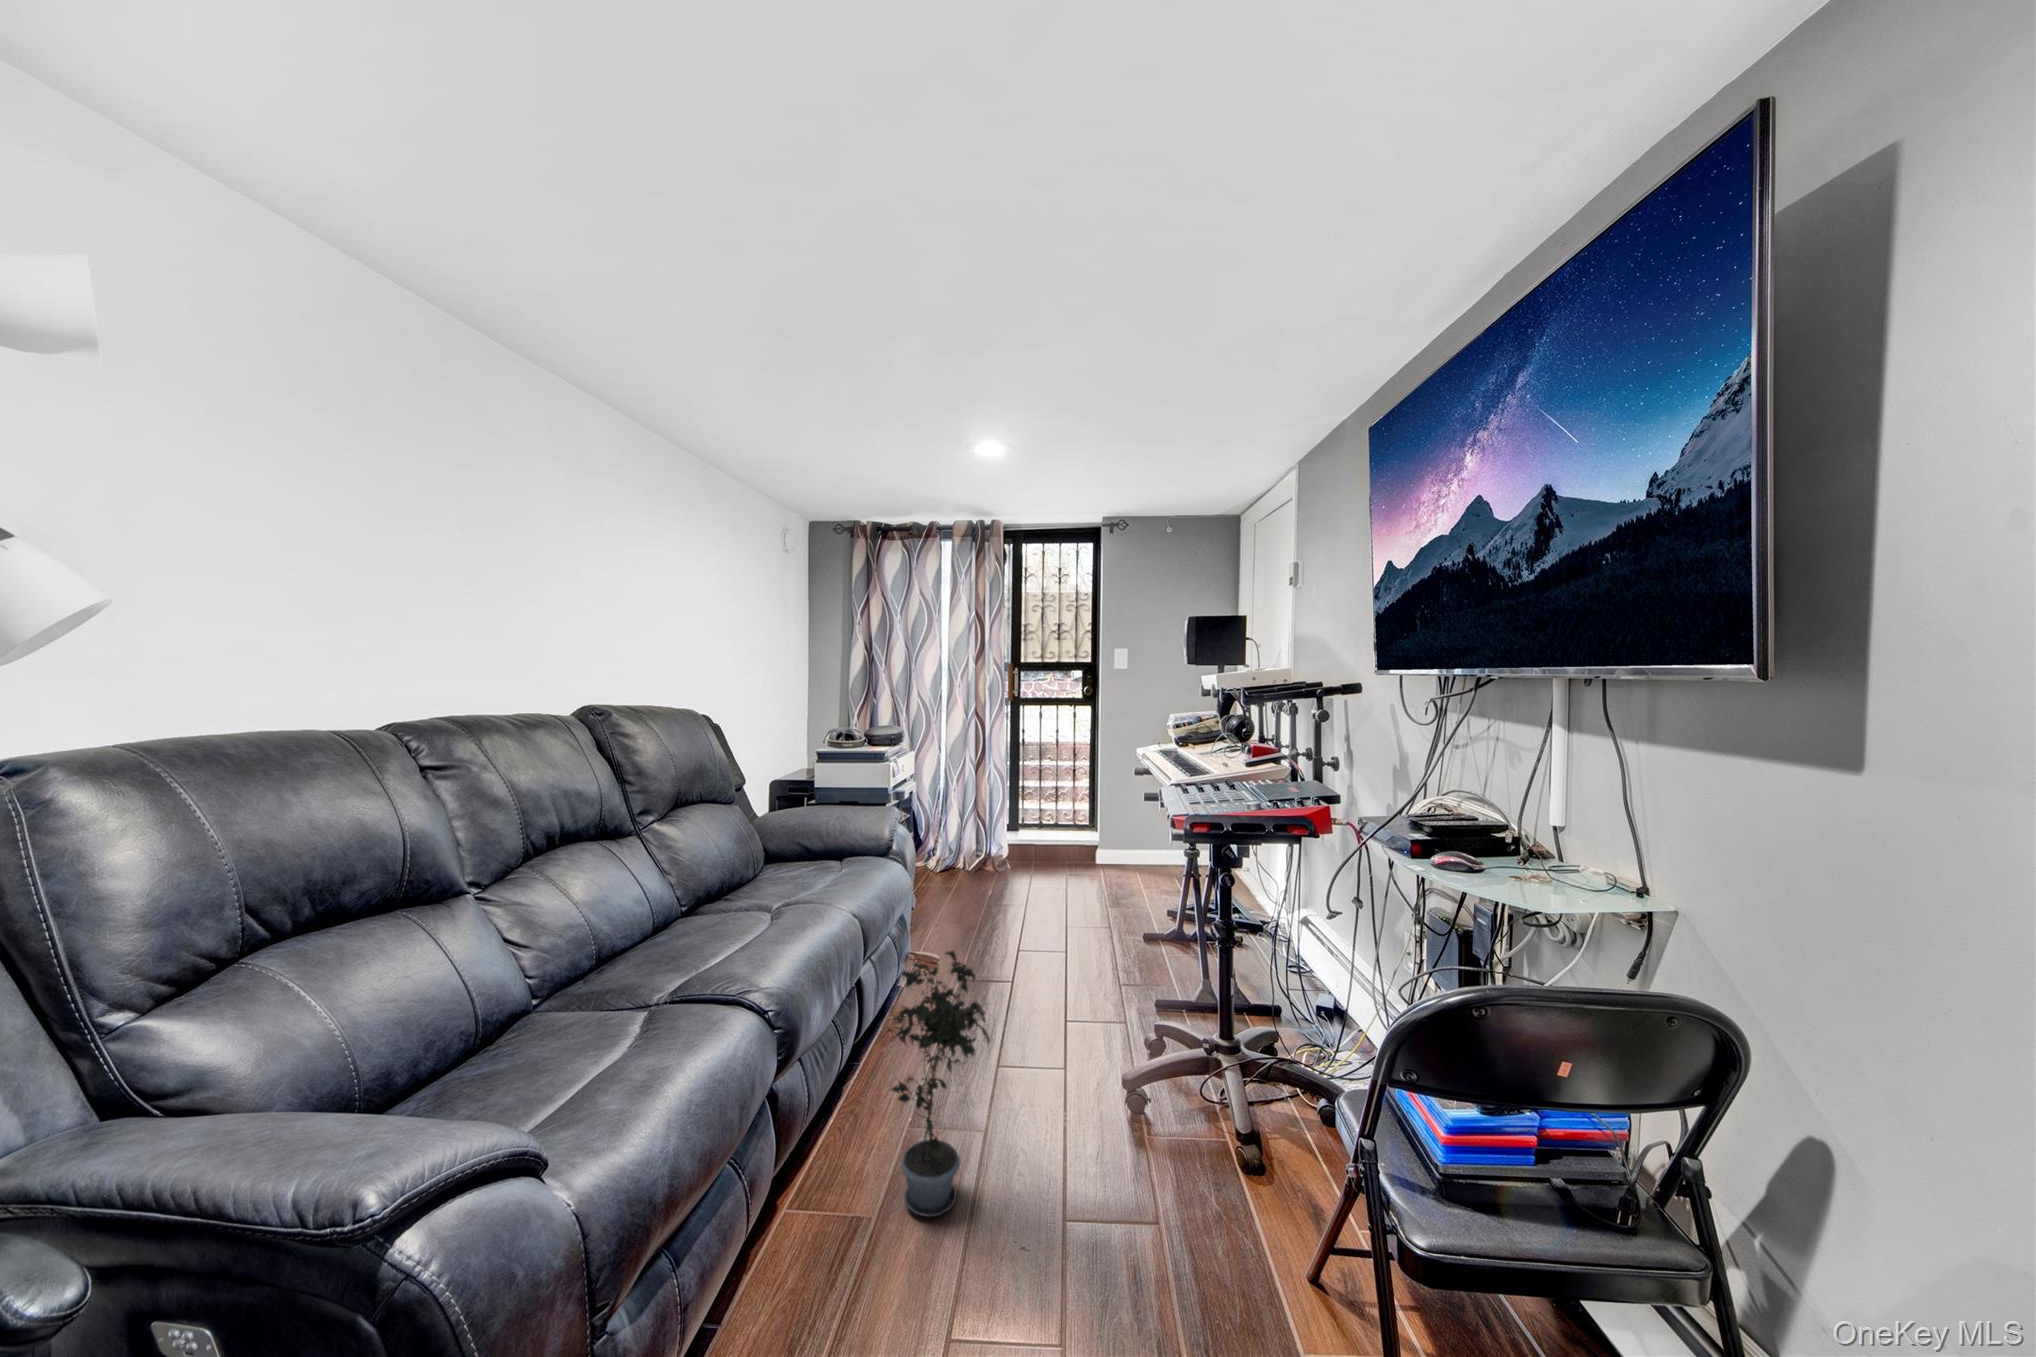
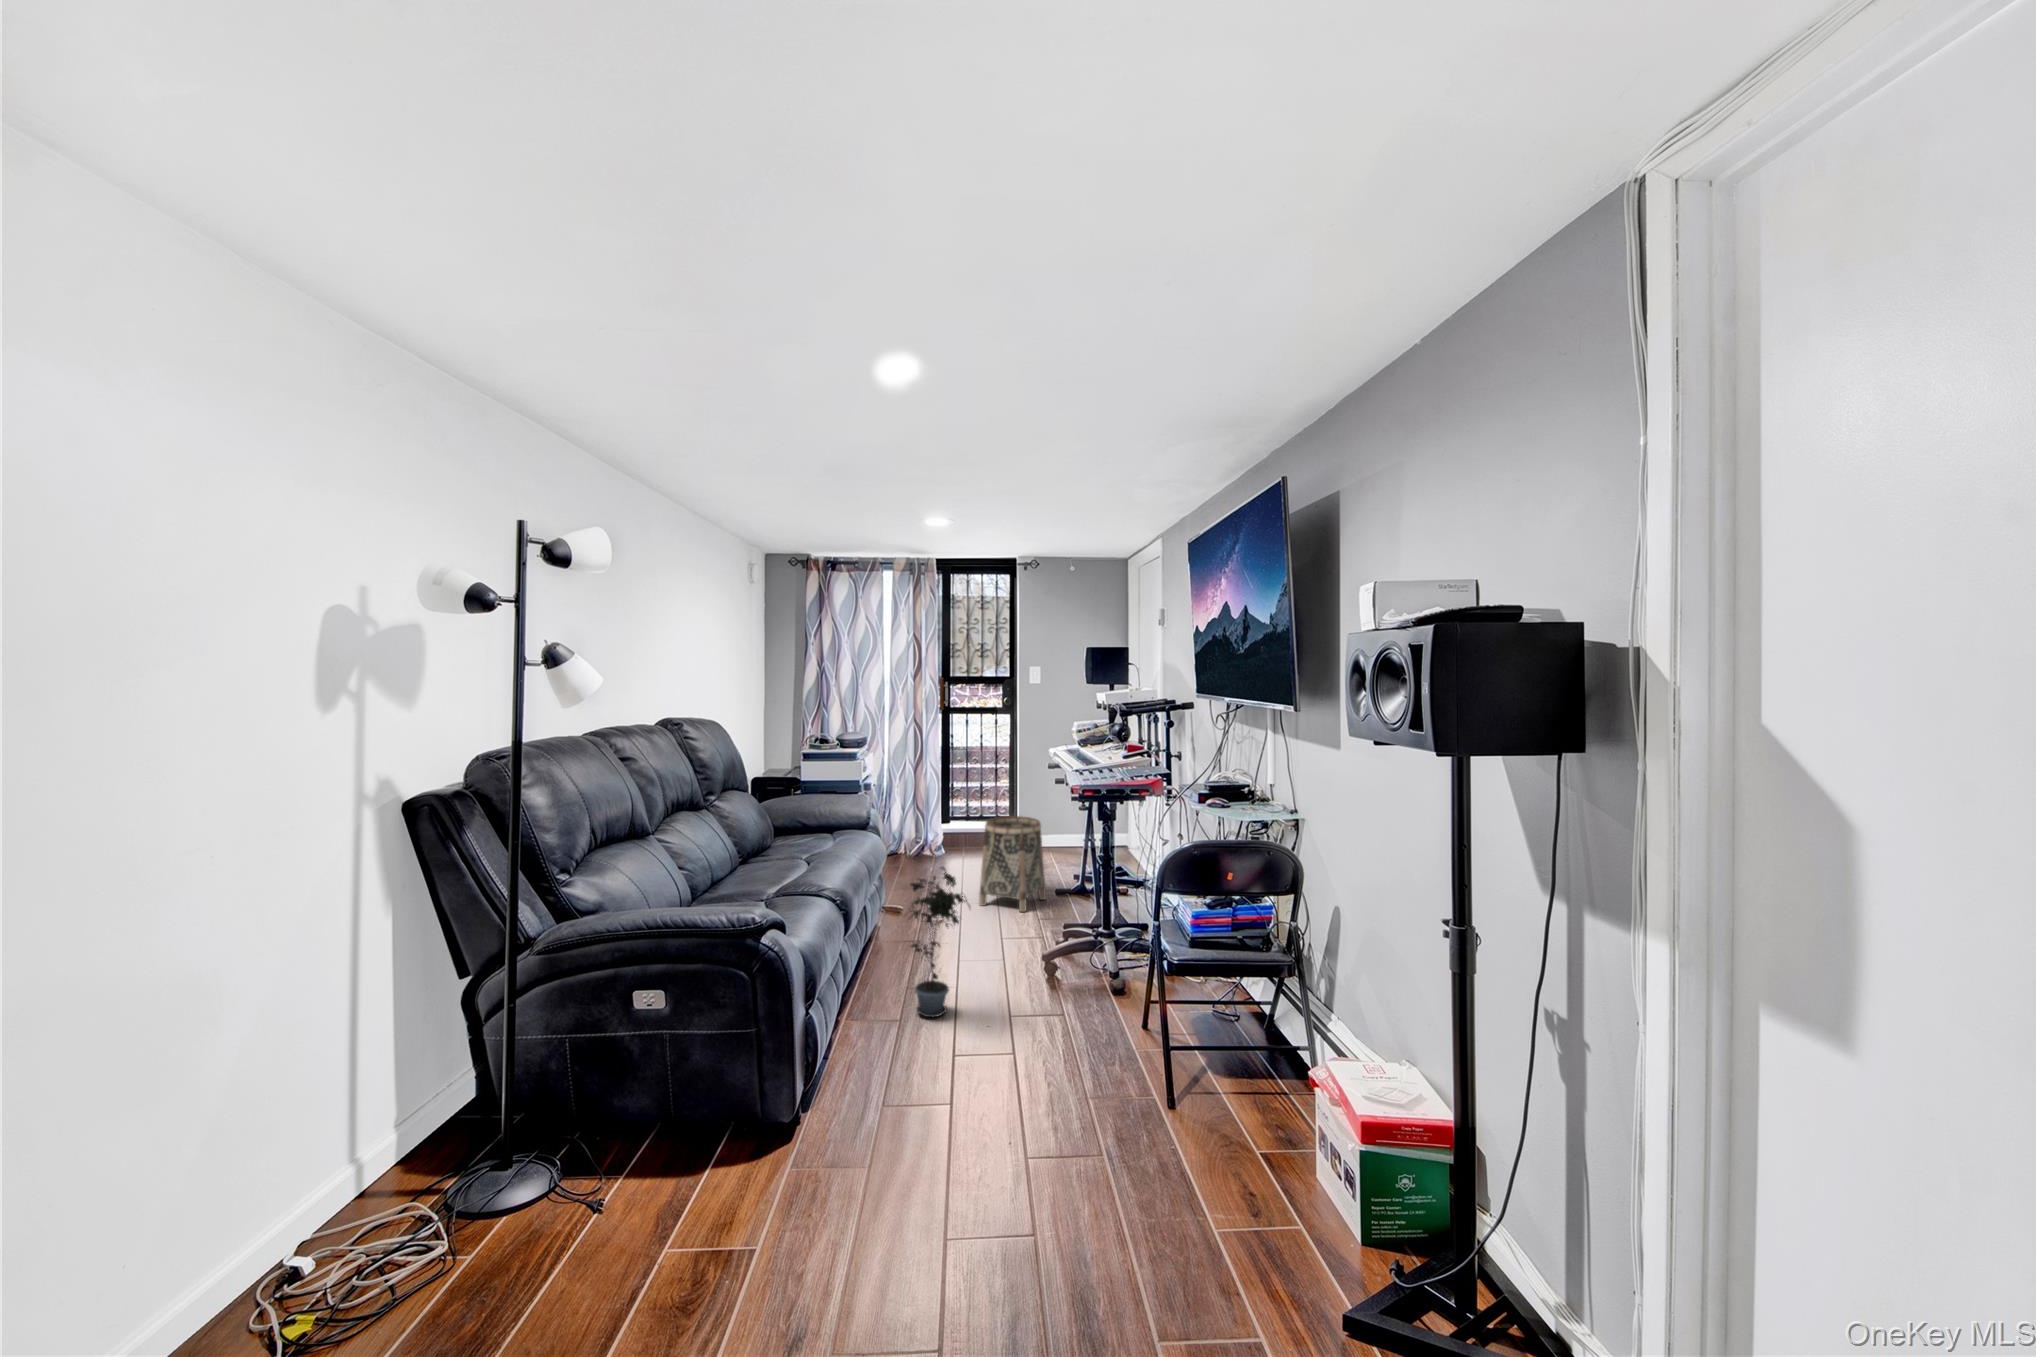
basket: none [1041,837,1132,974] -> present [979,816,1046,912]

